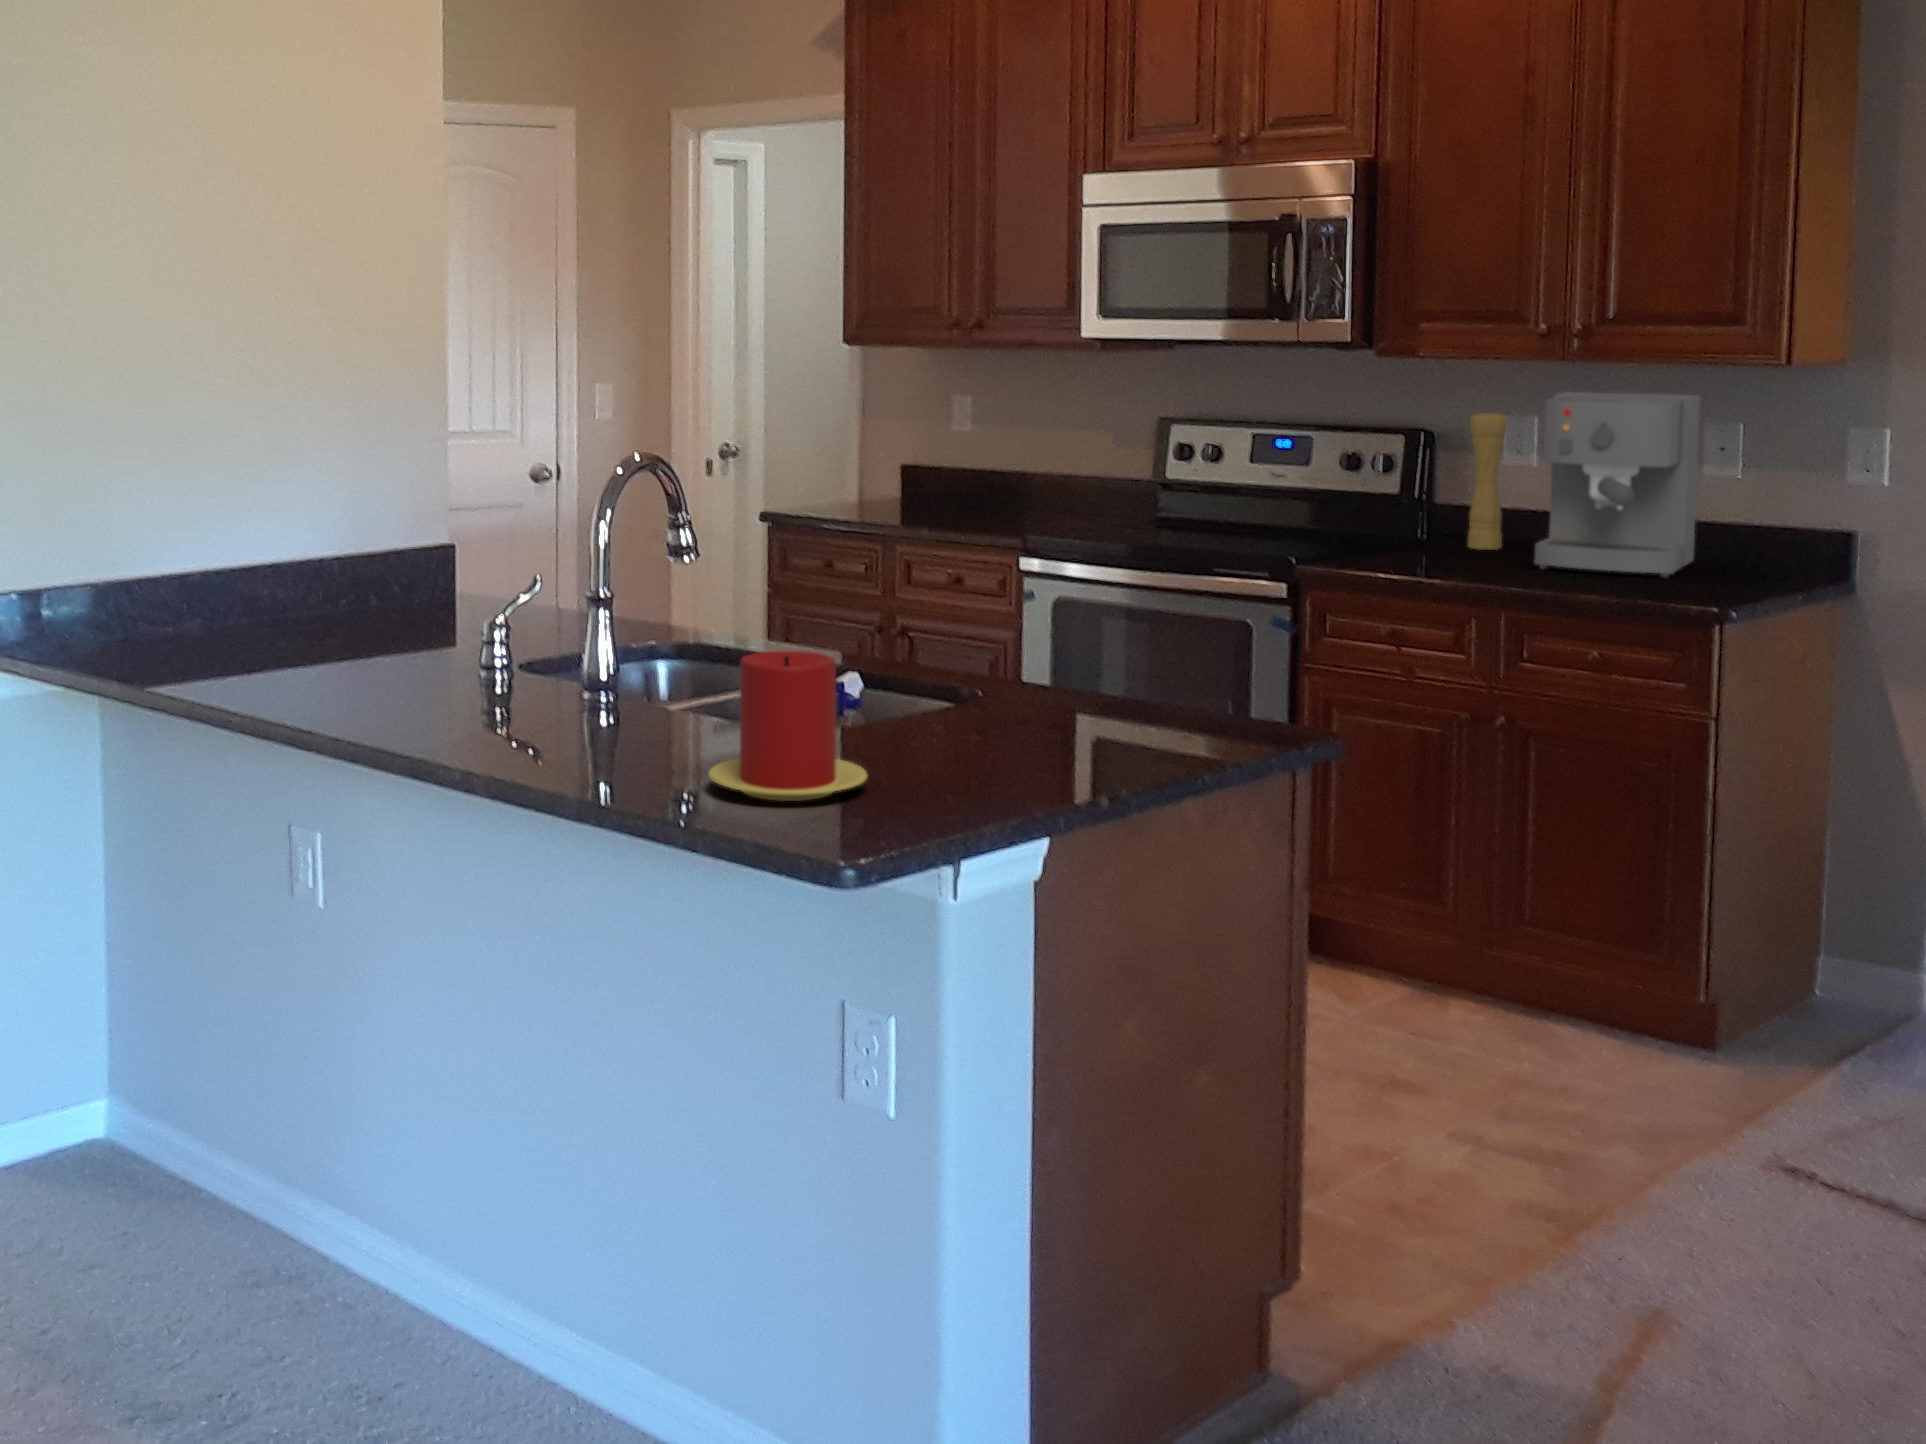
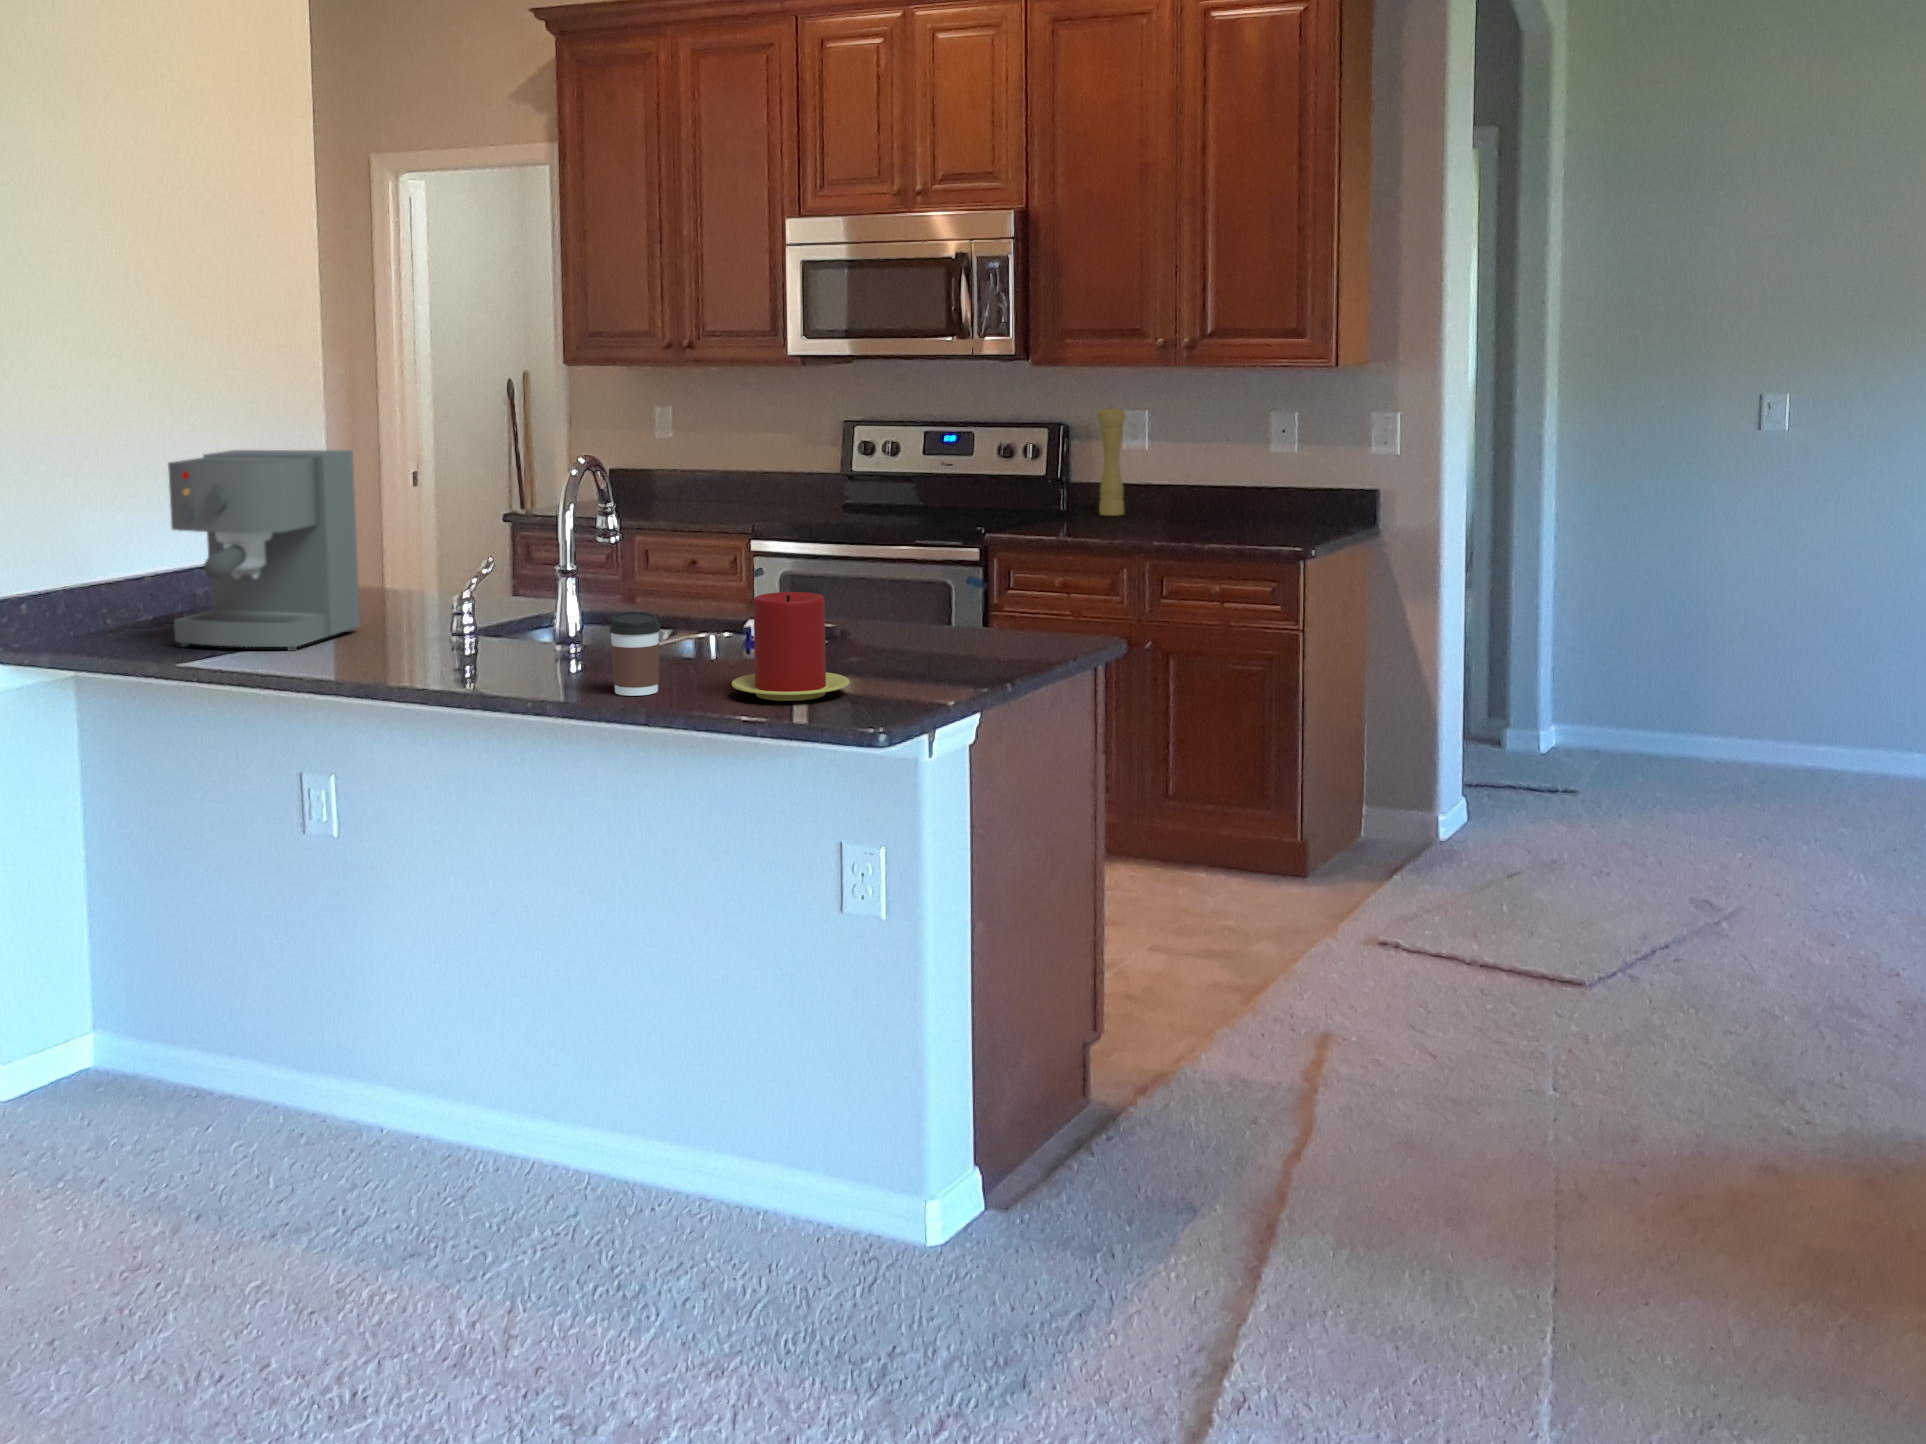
coffee maker: present [1534,392,1700,577] -> present [168,450,360,651]
coffee cup: none [571,662,636,773] -> present [609,612,660,696]

